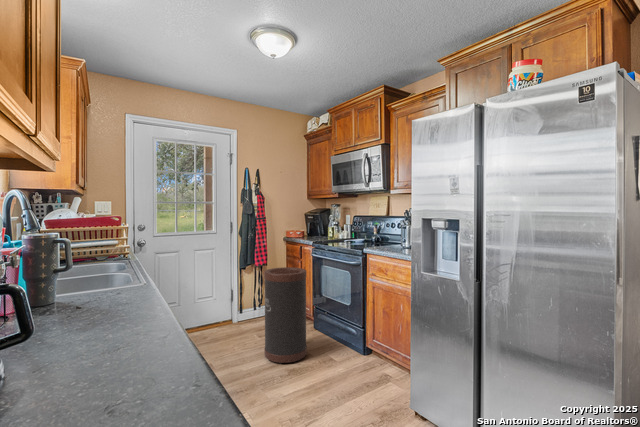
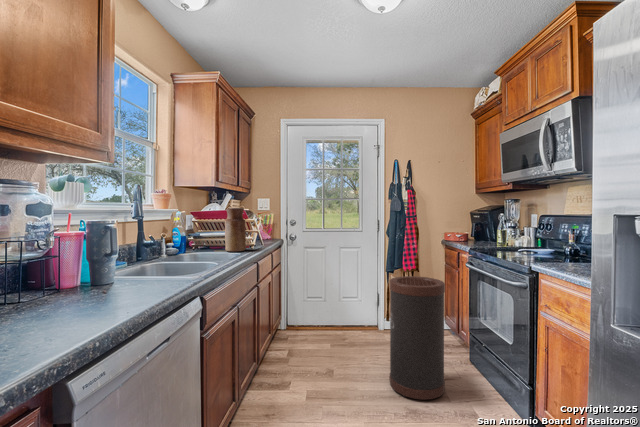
vase: none [96,213,121,260] -> present [225,208,246,252]

